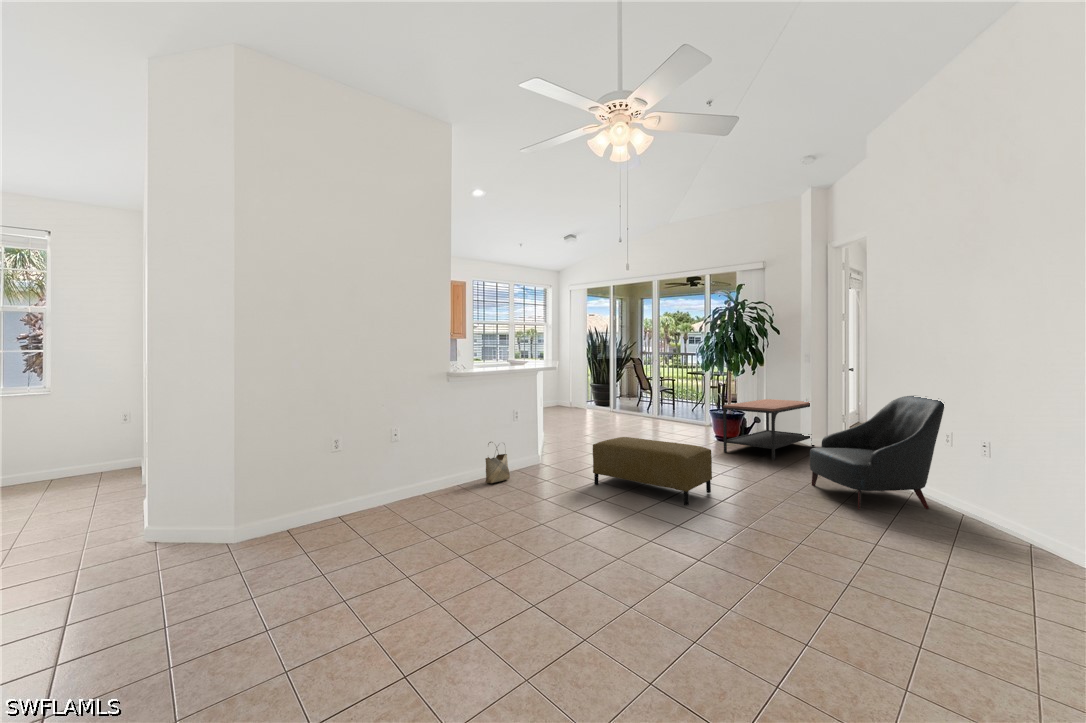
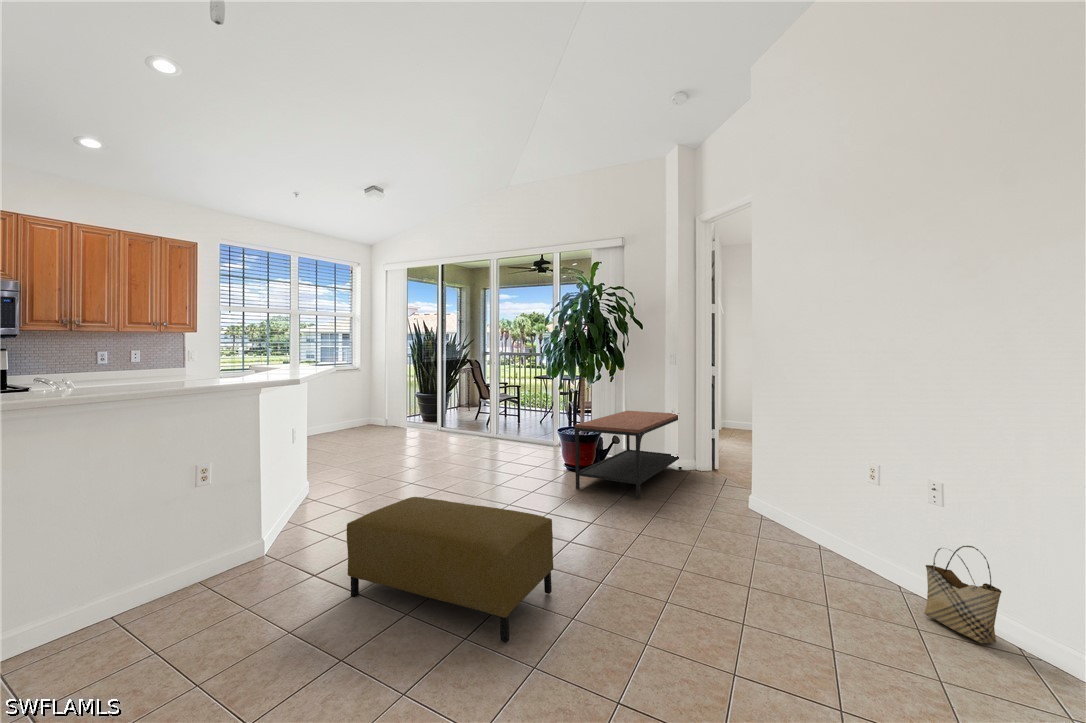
armchair: present [810,396,944,510] -> none [691,414,868,604]
woven basket: present [485,442,510,483] -> present [924,546,1002,643]

